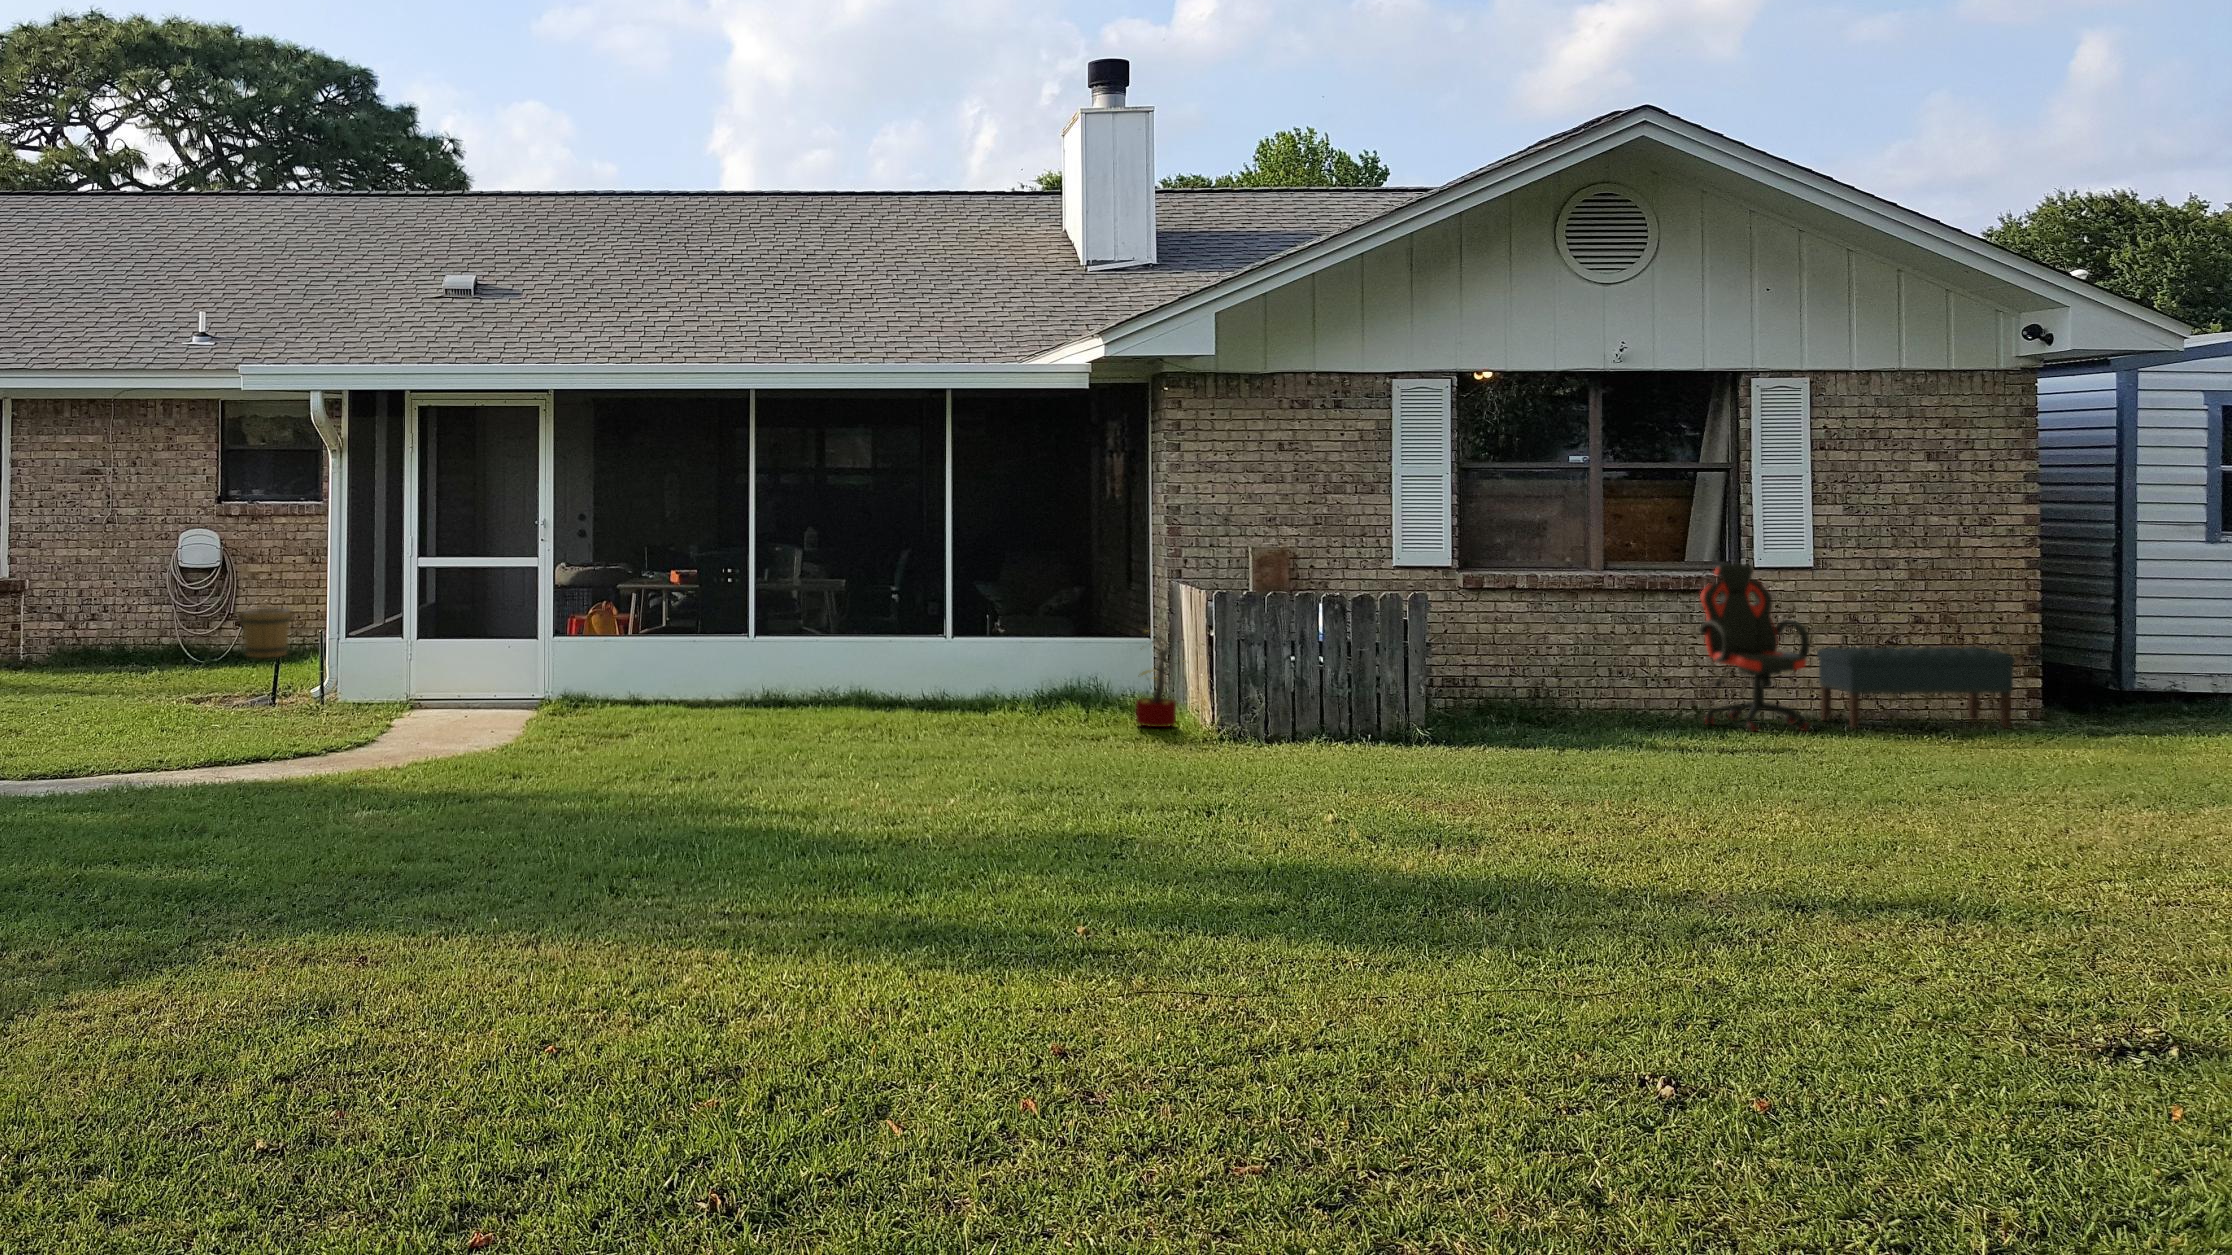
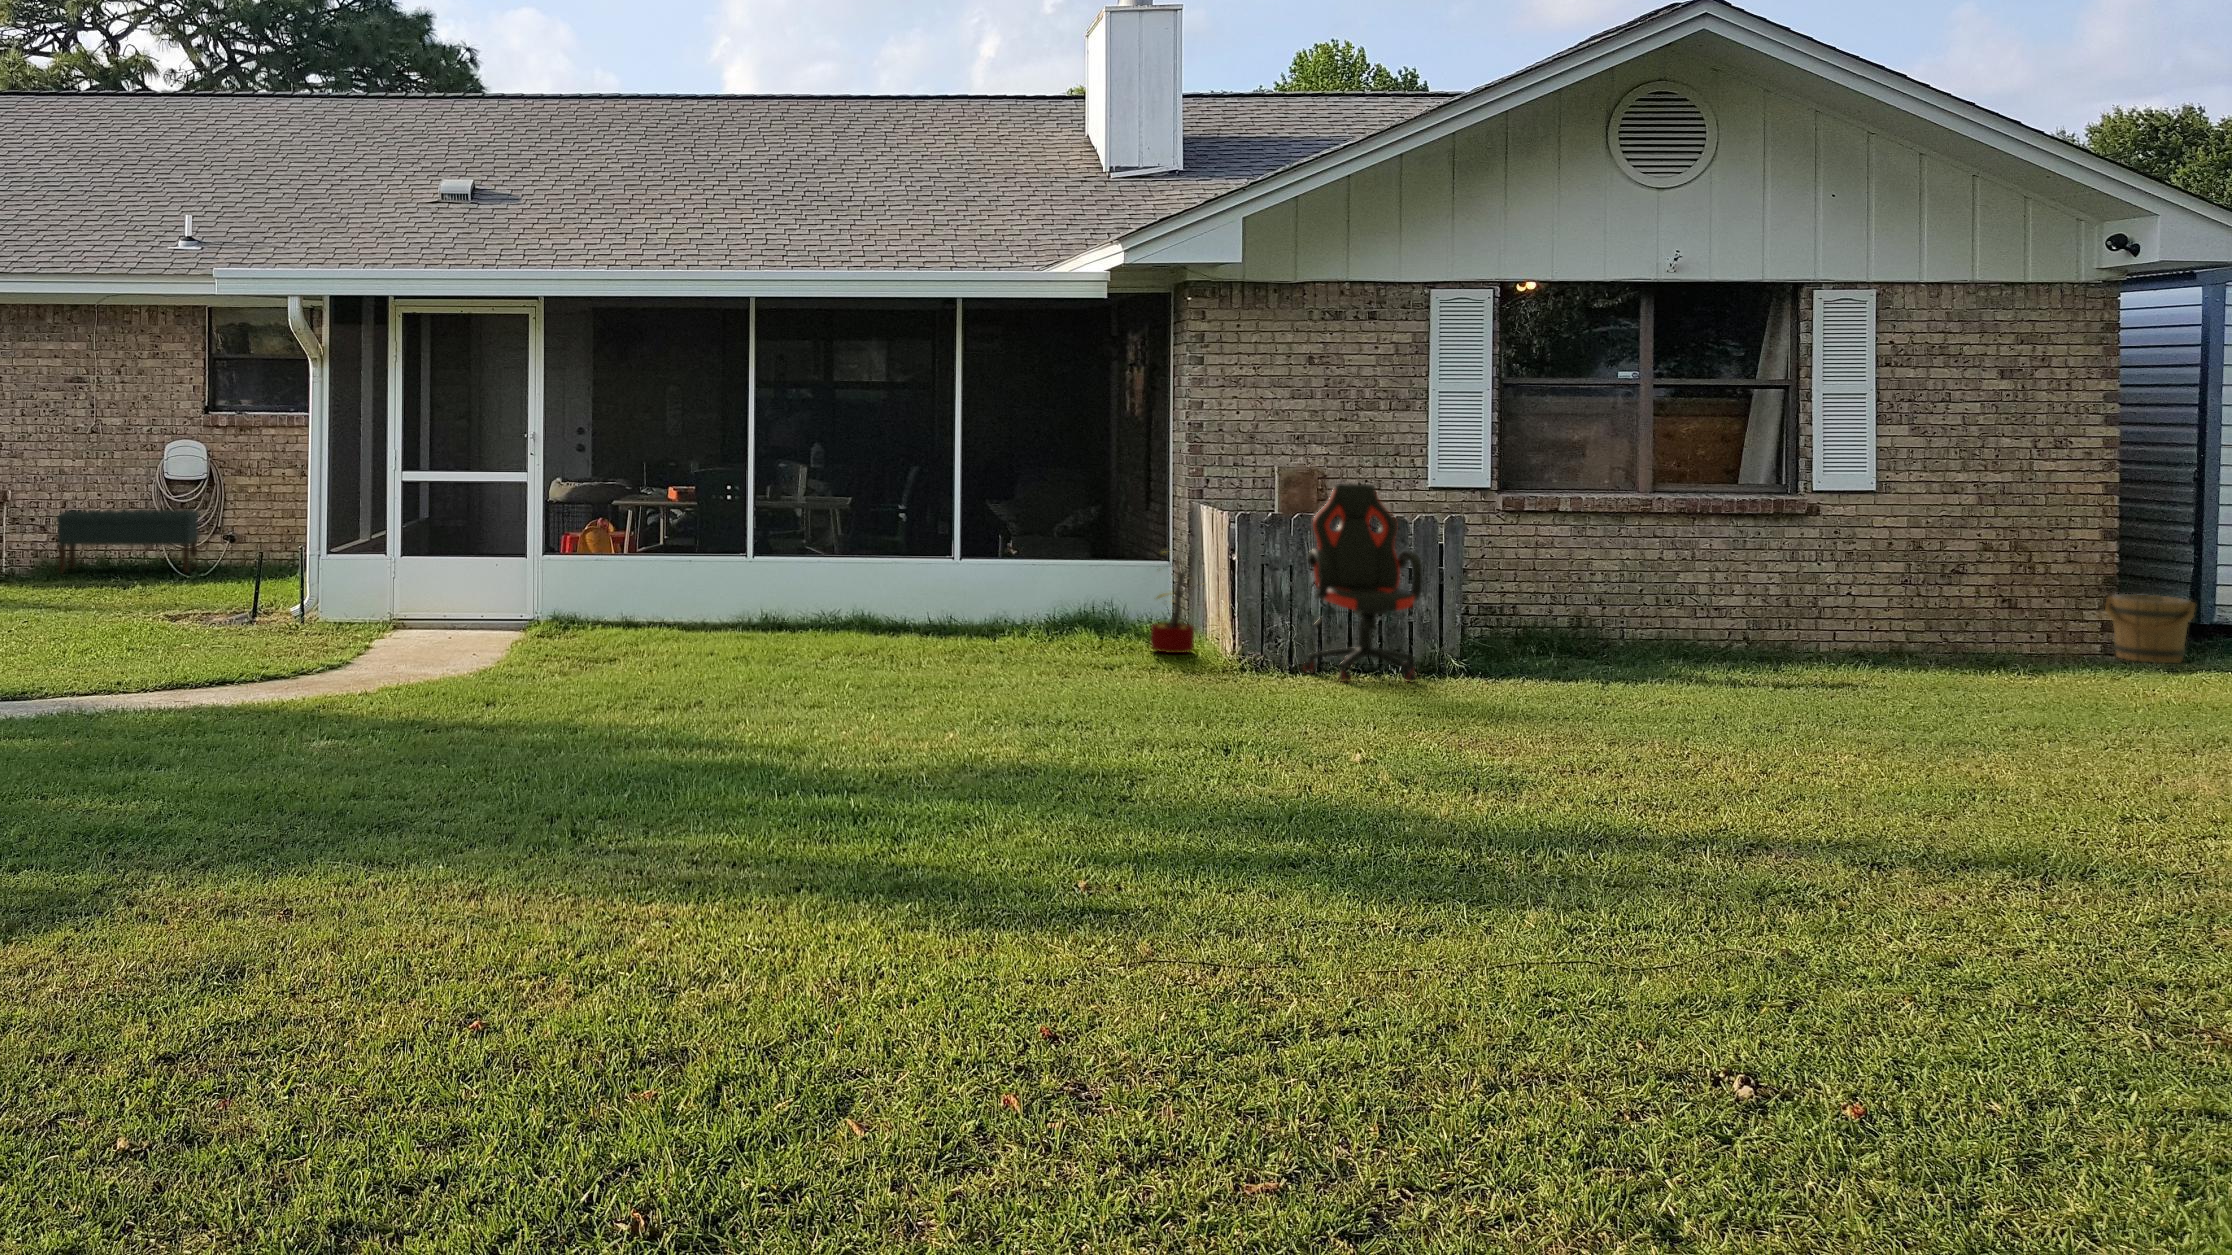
chair: present [1698,564,1811,731] -> present [1304,484,1423,682]
bucket: present [238,608,293,658] -> present [2105,594,2196,663]
bench: present [1817,646,2014,729] -> present [56,509,199,573]

